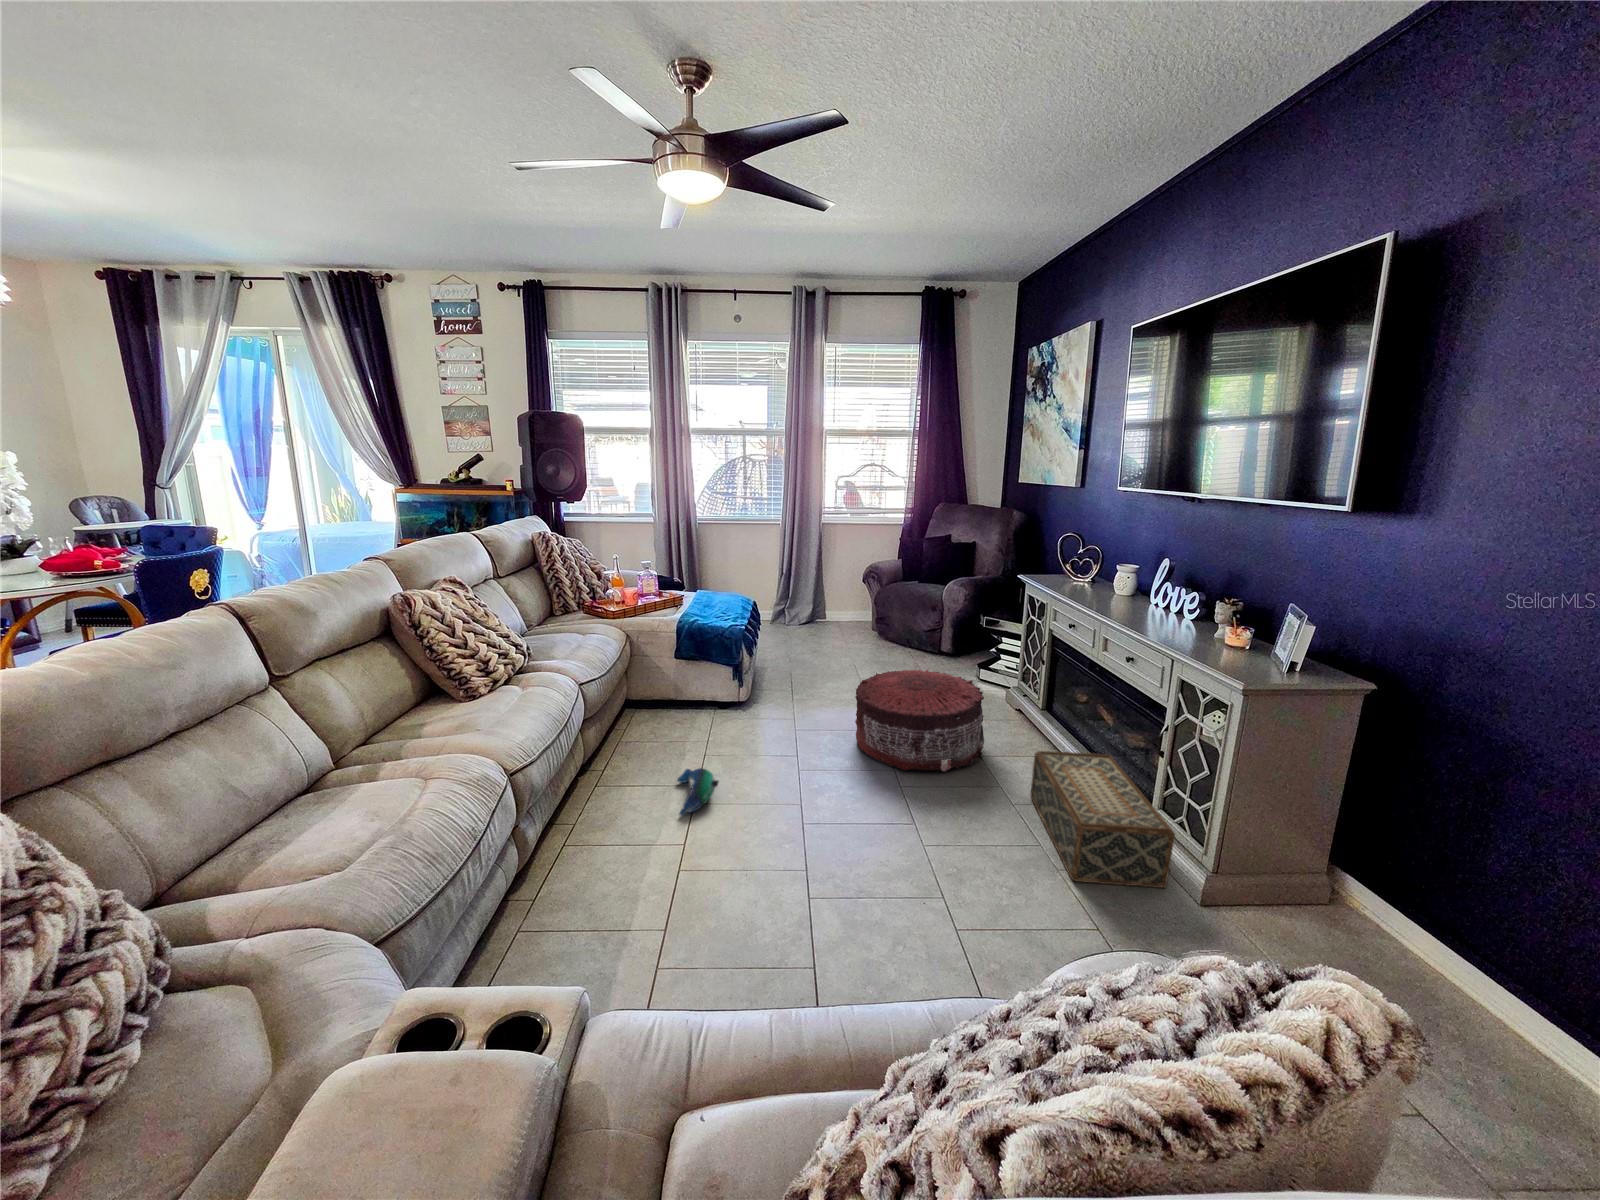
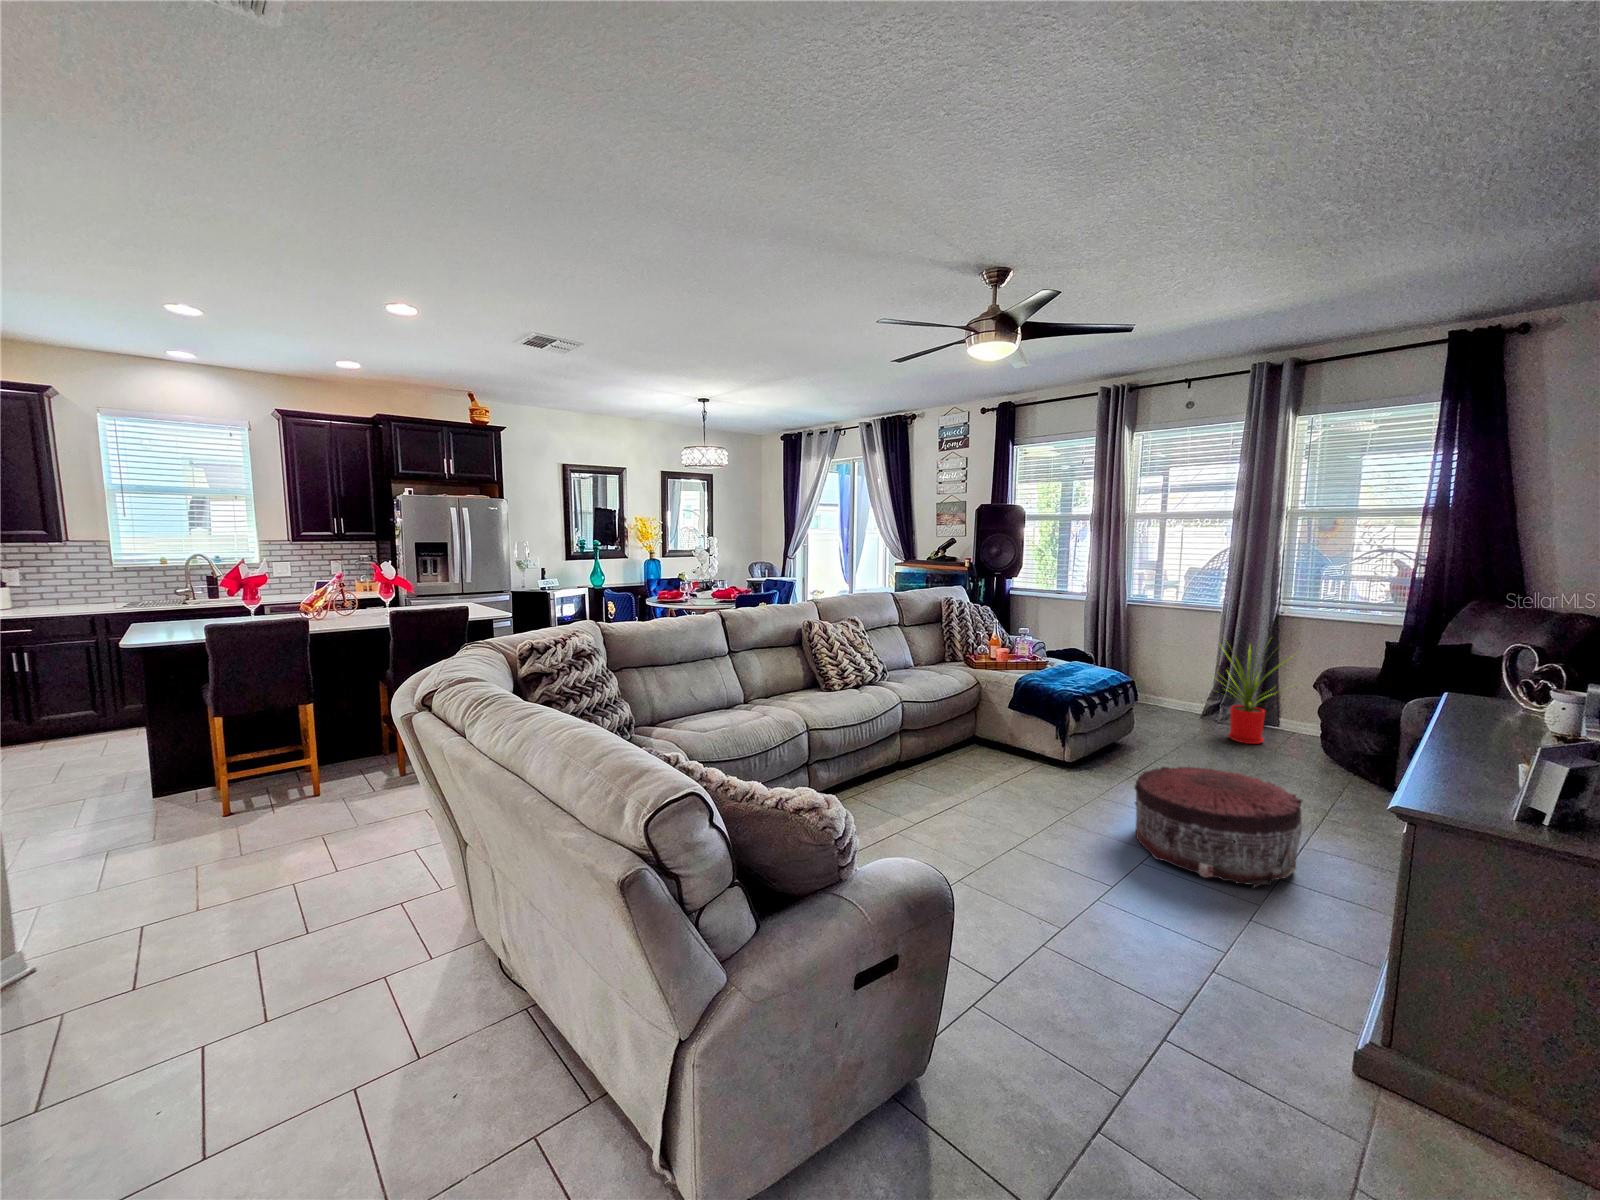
house plant: none [785,543,854,637] -> present [1220,642,1295,744]
woven basket: present [1030,751,1175,888] -> none [1212,878,1406,1063]
plush toy: present [677,768,719,816] -> none [927,788,971,815]

